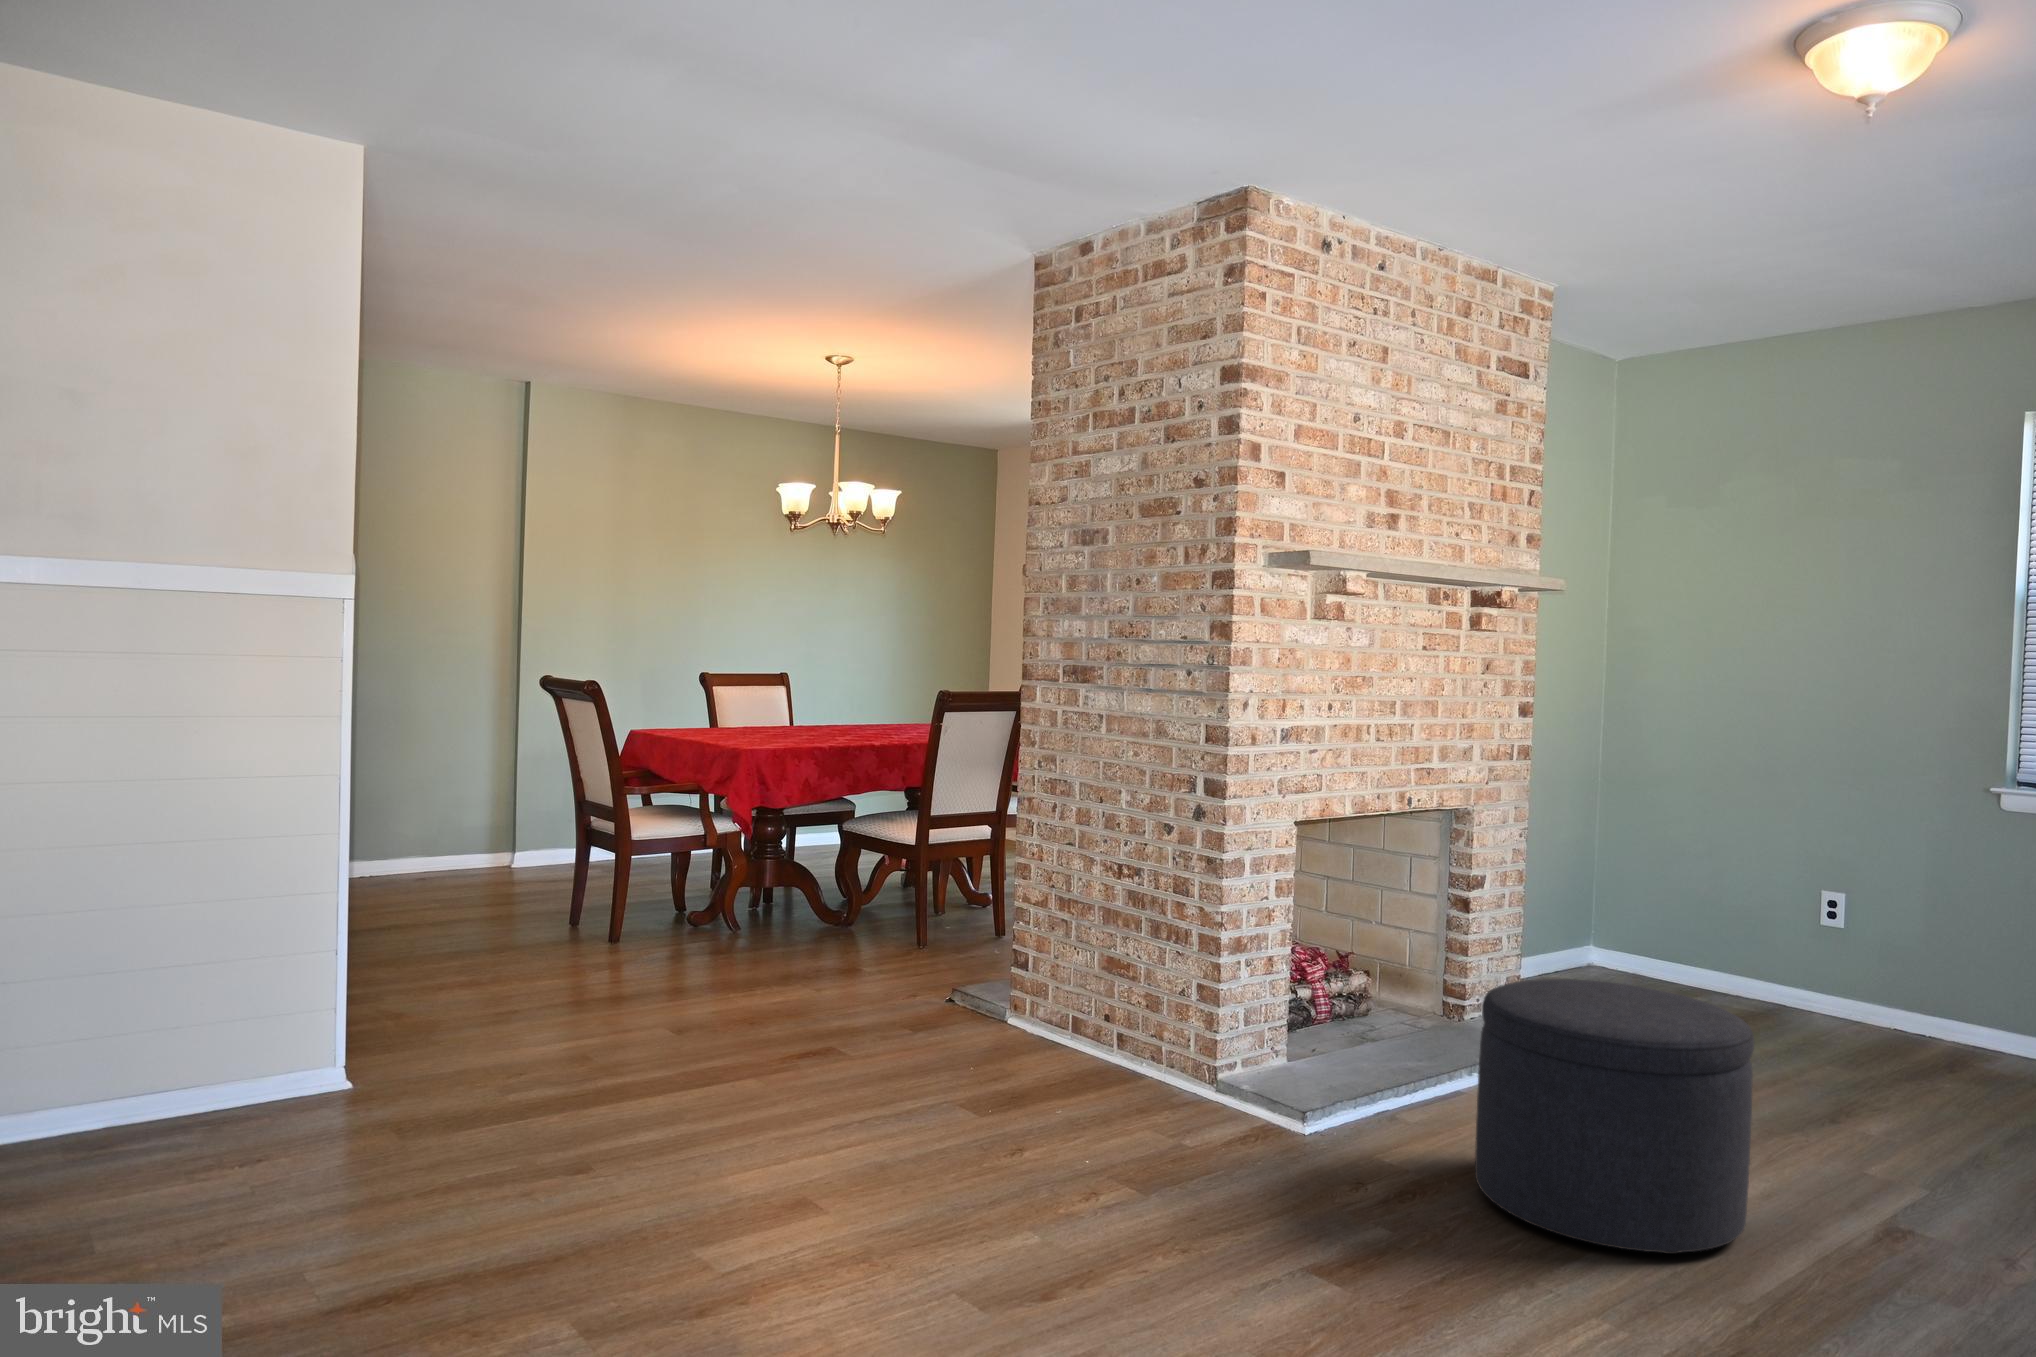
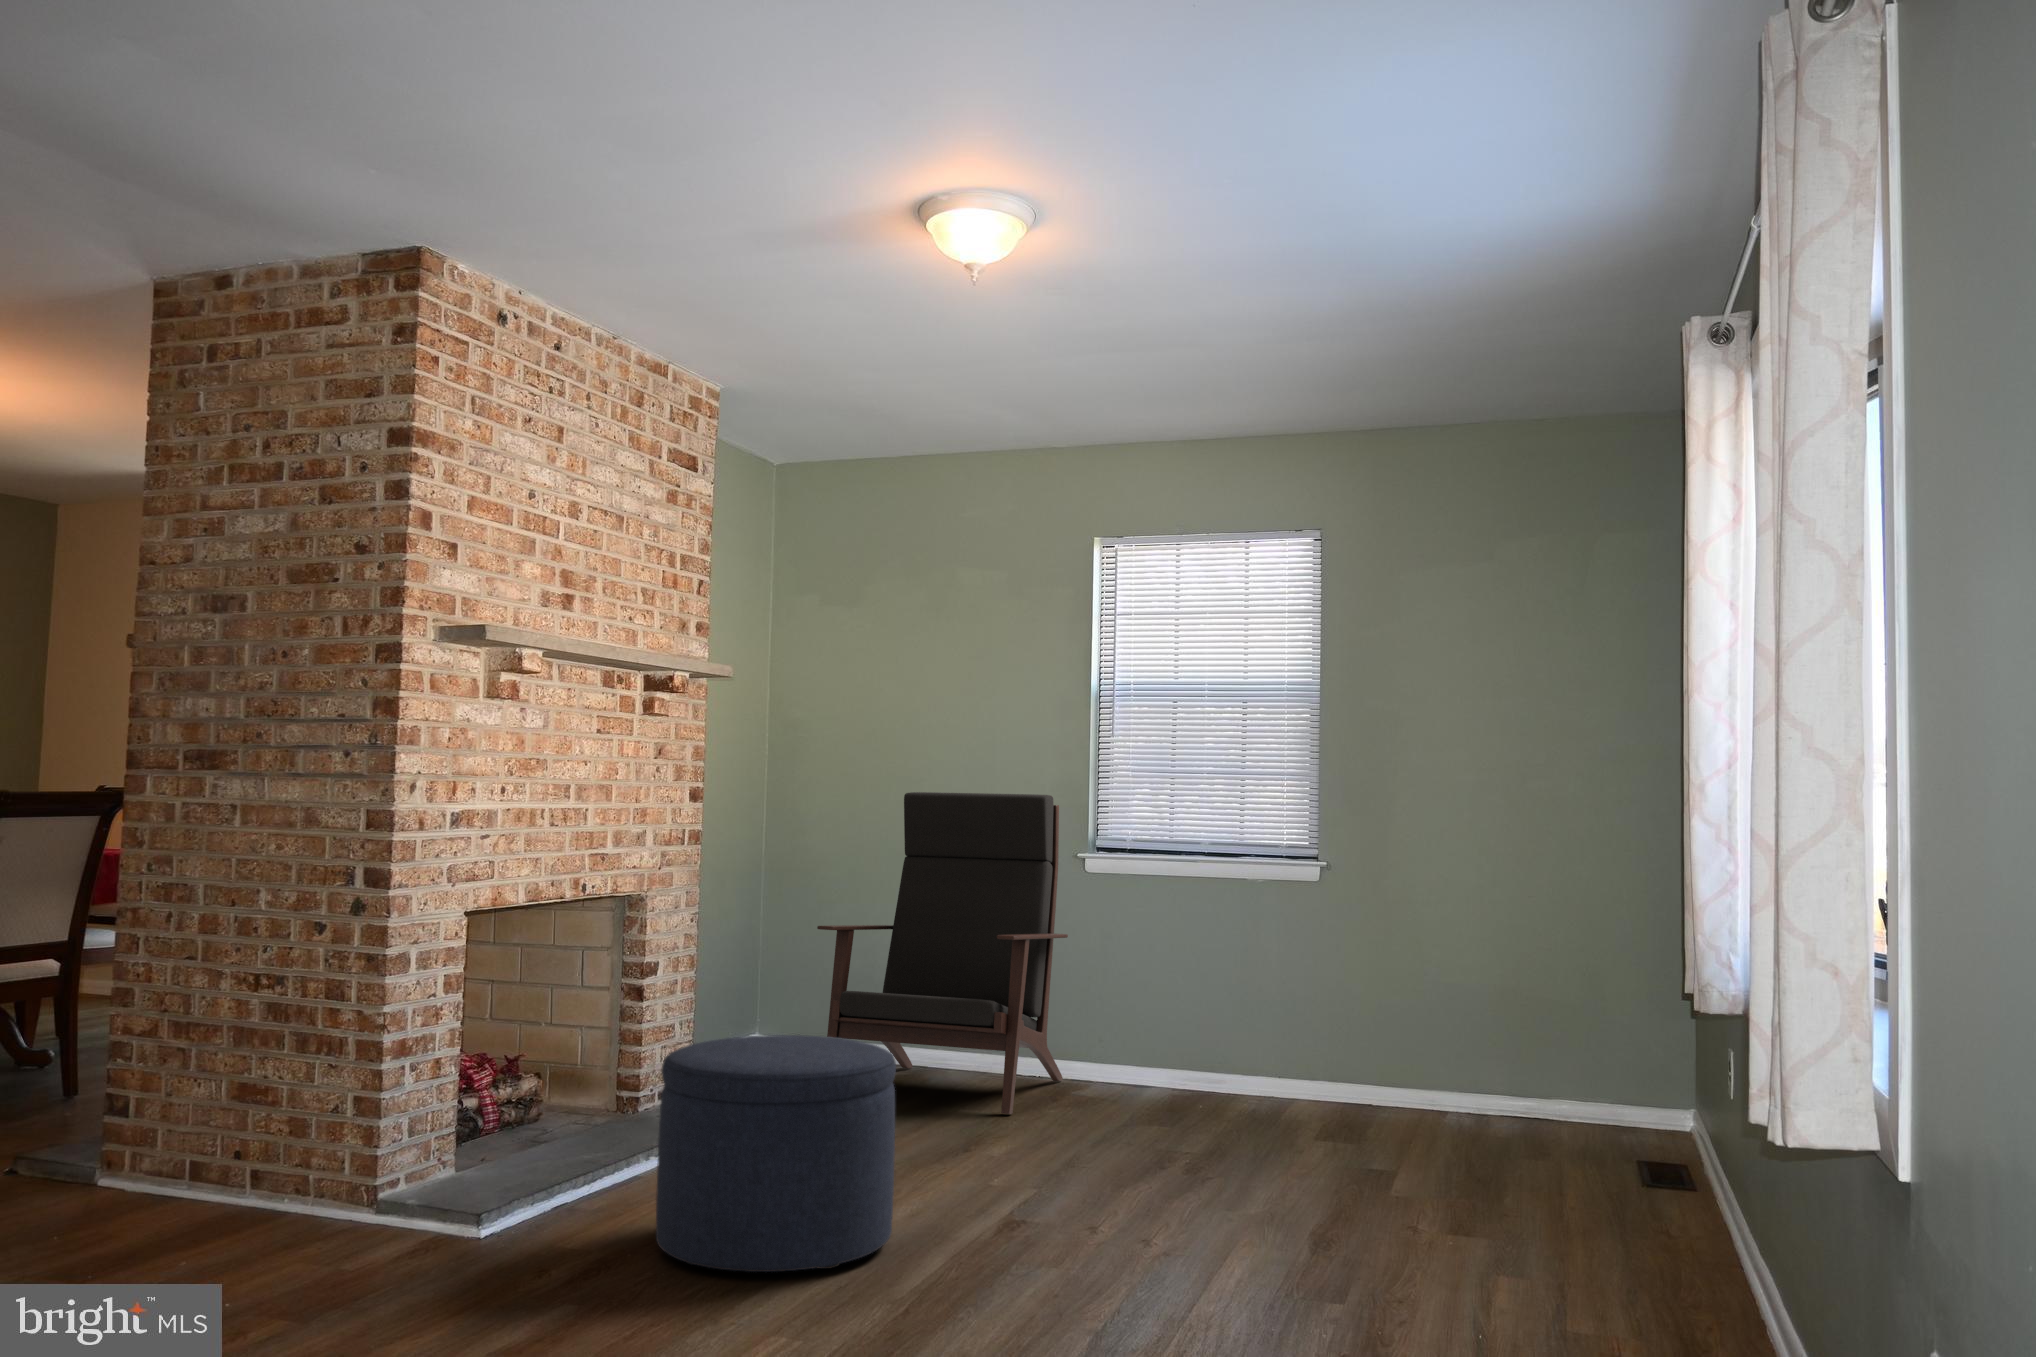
lounge chair: none [1658,711,1979,1086] -> present [817,792,1068,1114]

